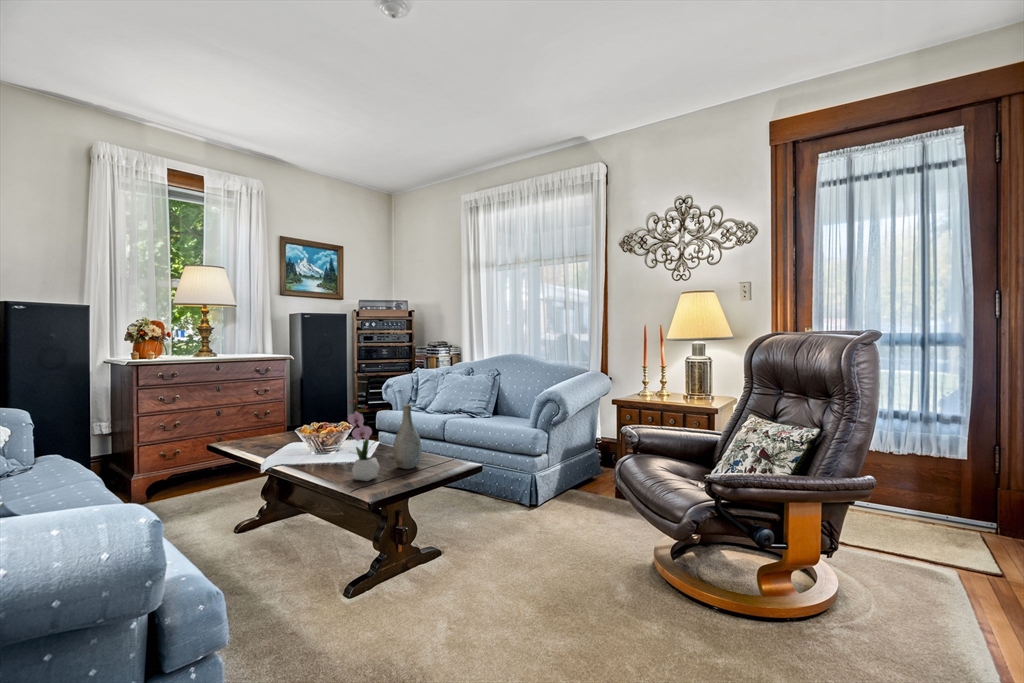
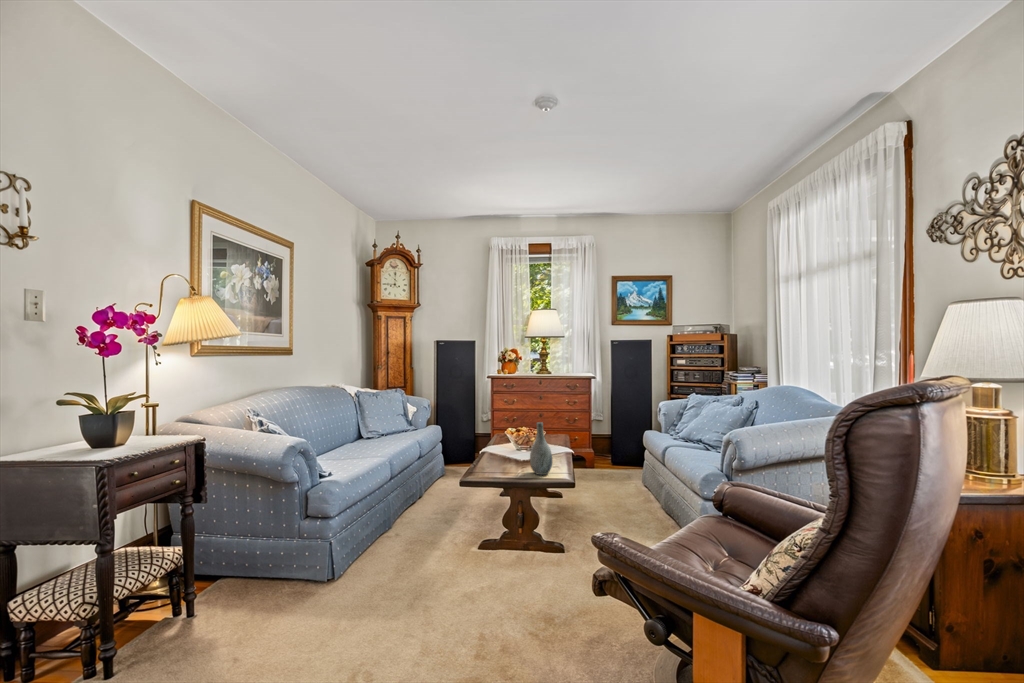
flower arrangement: present [348,400,380,481] -> none [486,414,512,475]

